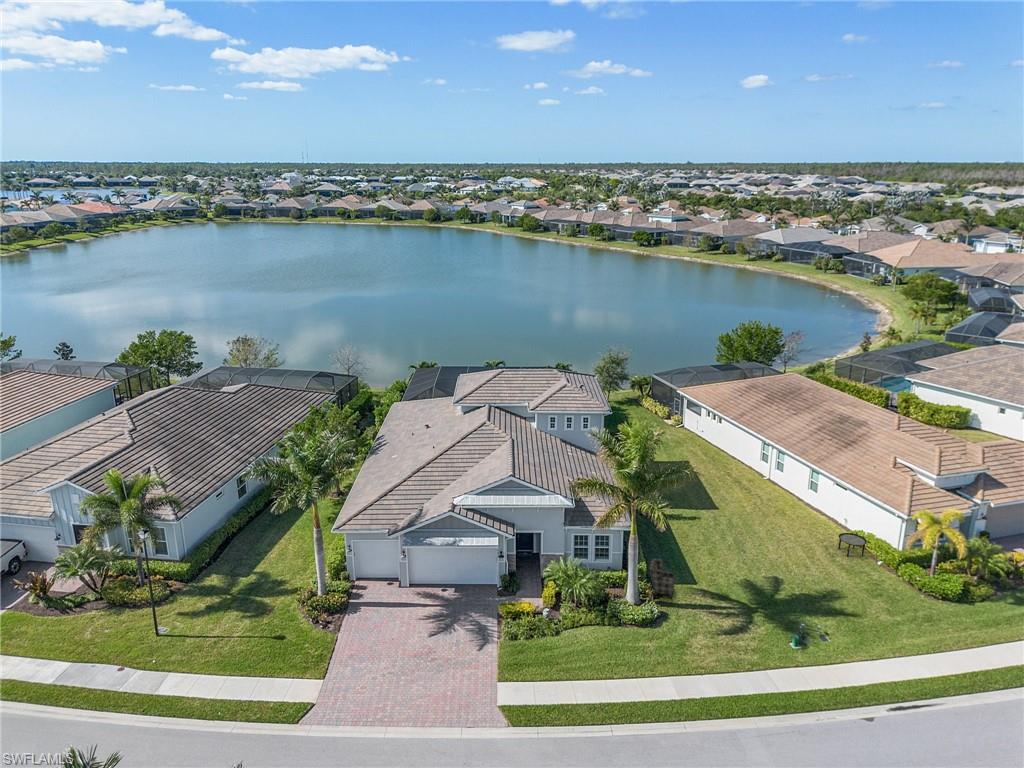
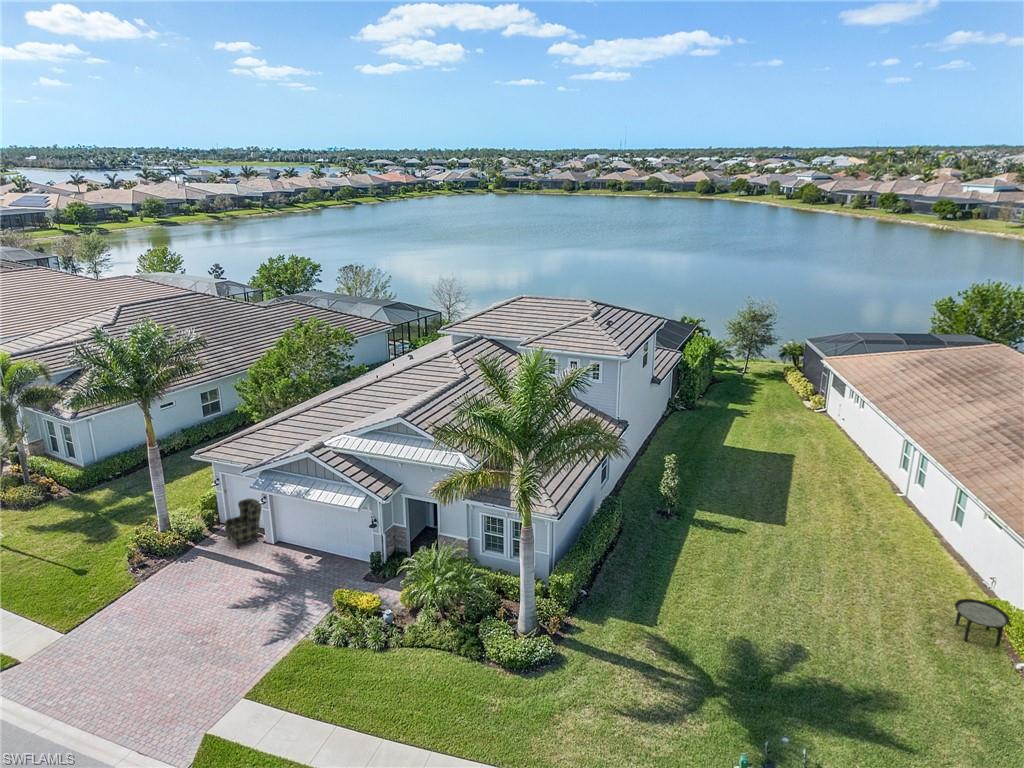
chair: present [649,559,675,598] -> present [225,498,261,549]

